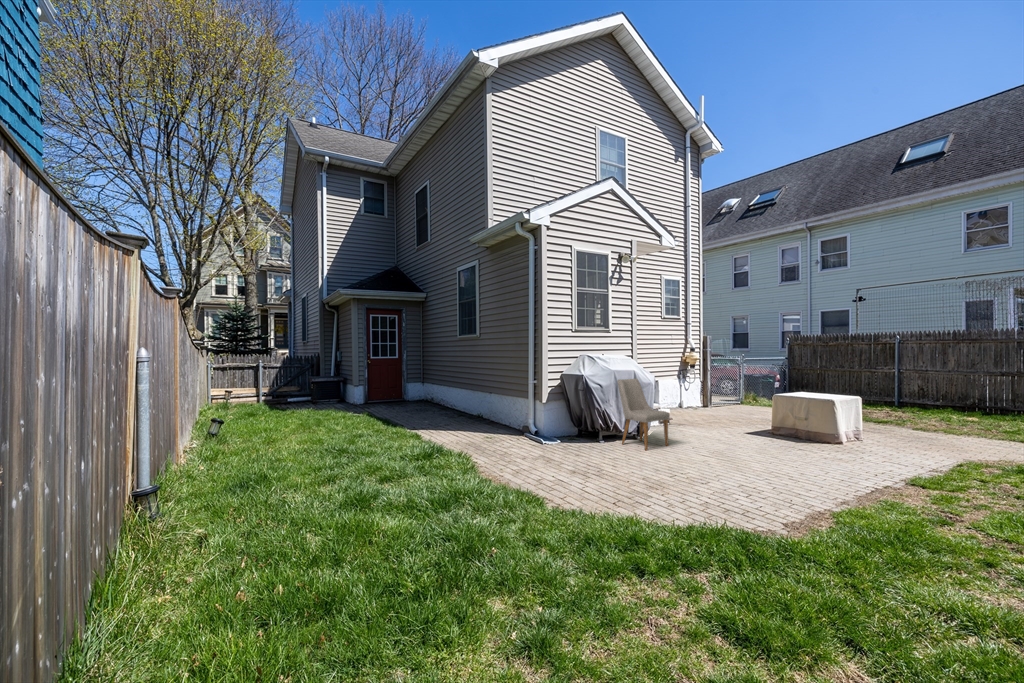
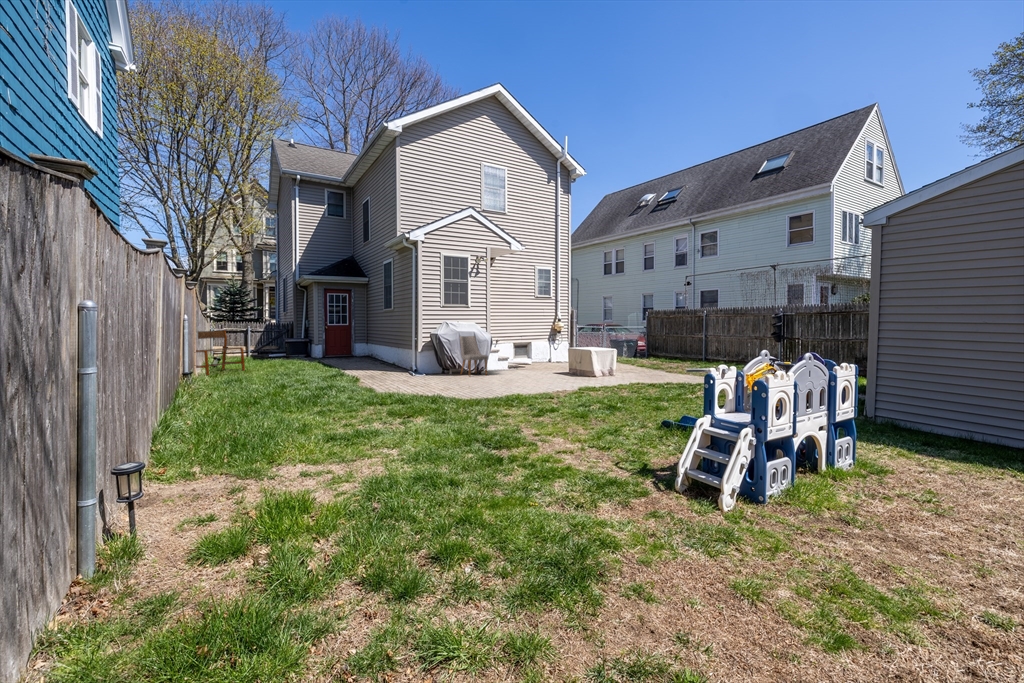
bench: none [153,375,257,462] -> present [196,330,245,375]

